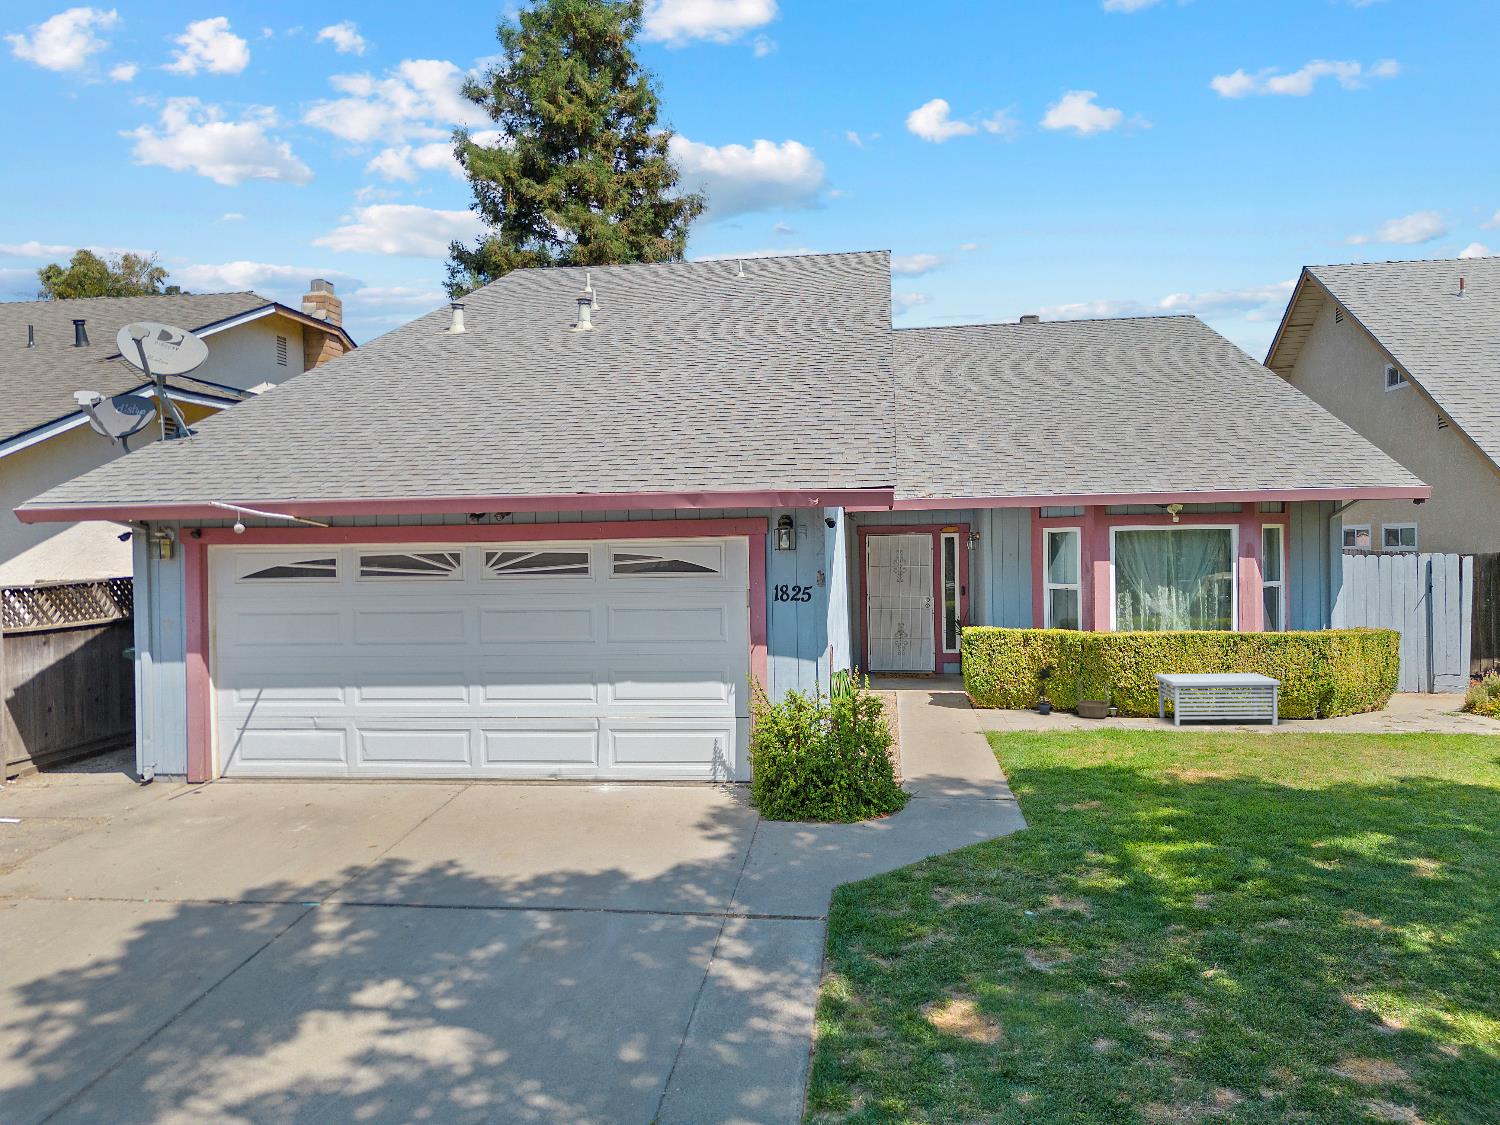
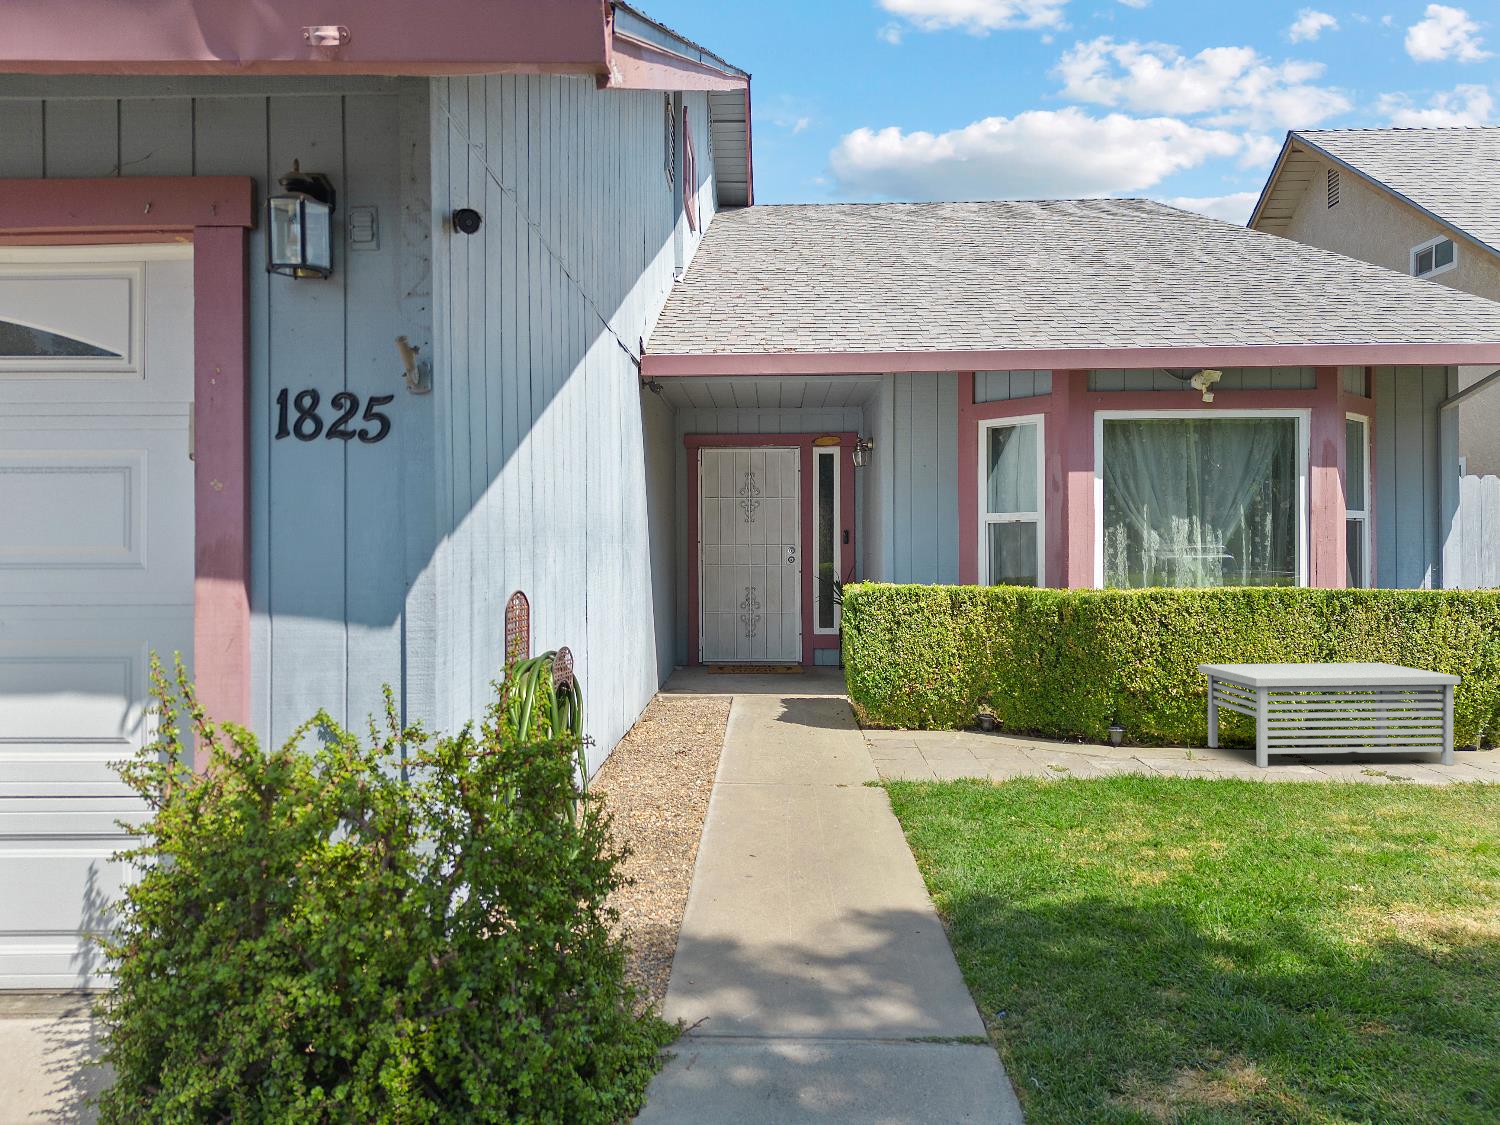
potted plant: present [1036,663,1056,715] -> none [970,643,1014,741]
basket: present [1077,681,1110,718] -> none [1053,677,1116,749]

